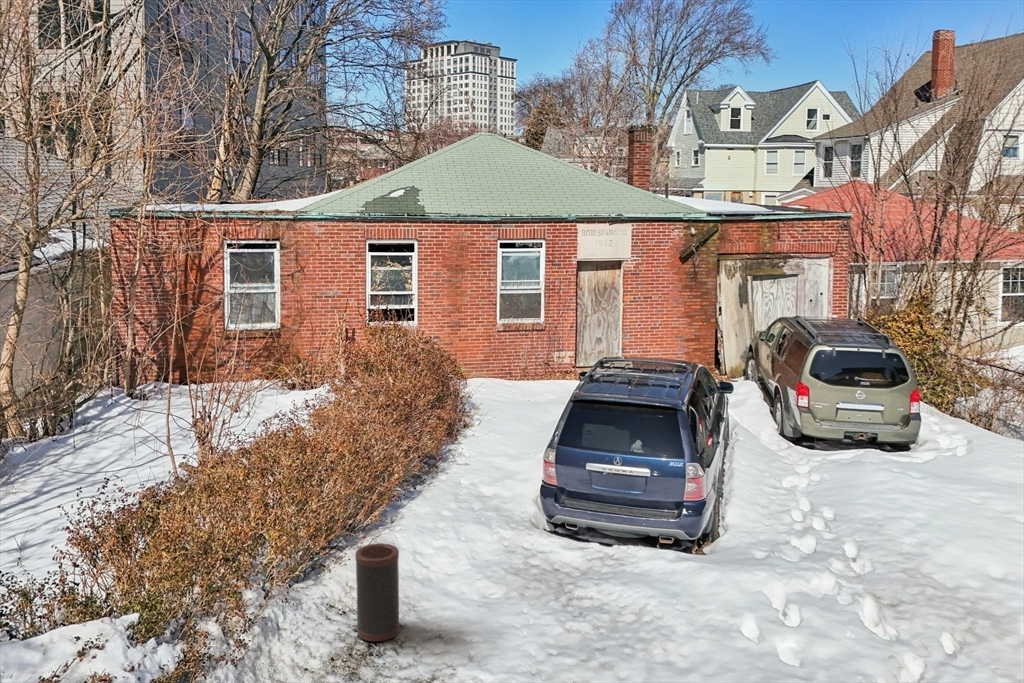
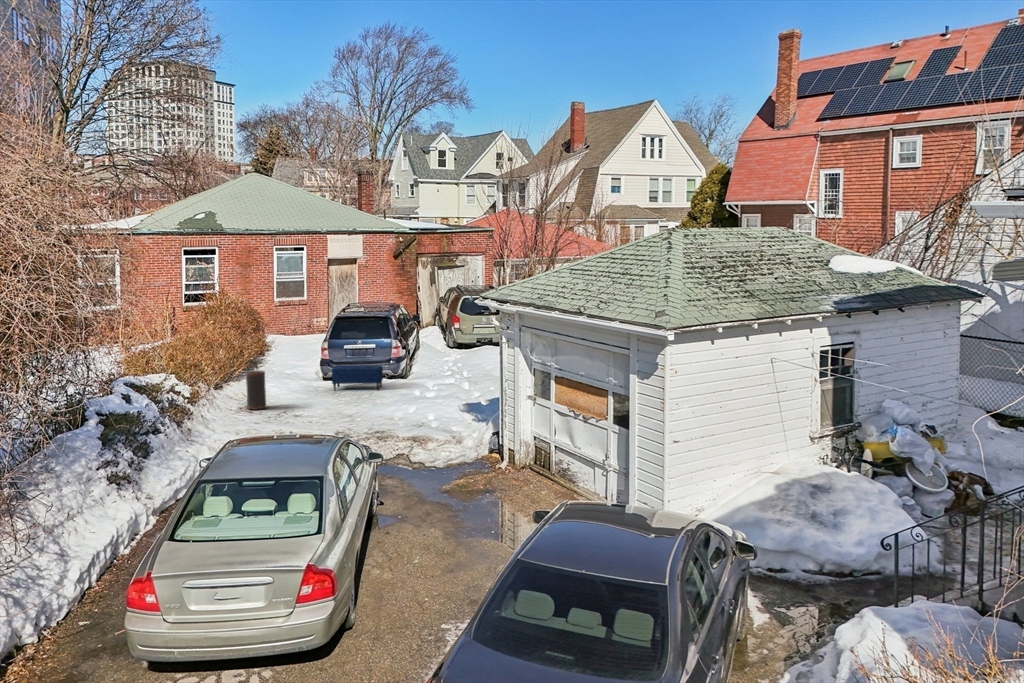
bench: none [557,507,668,583] -> present [332,365,383,390]

